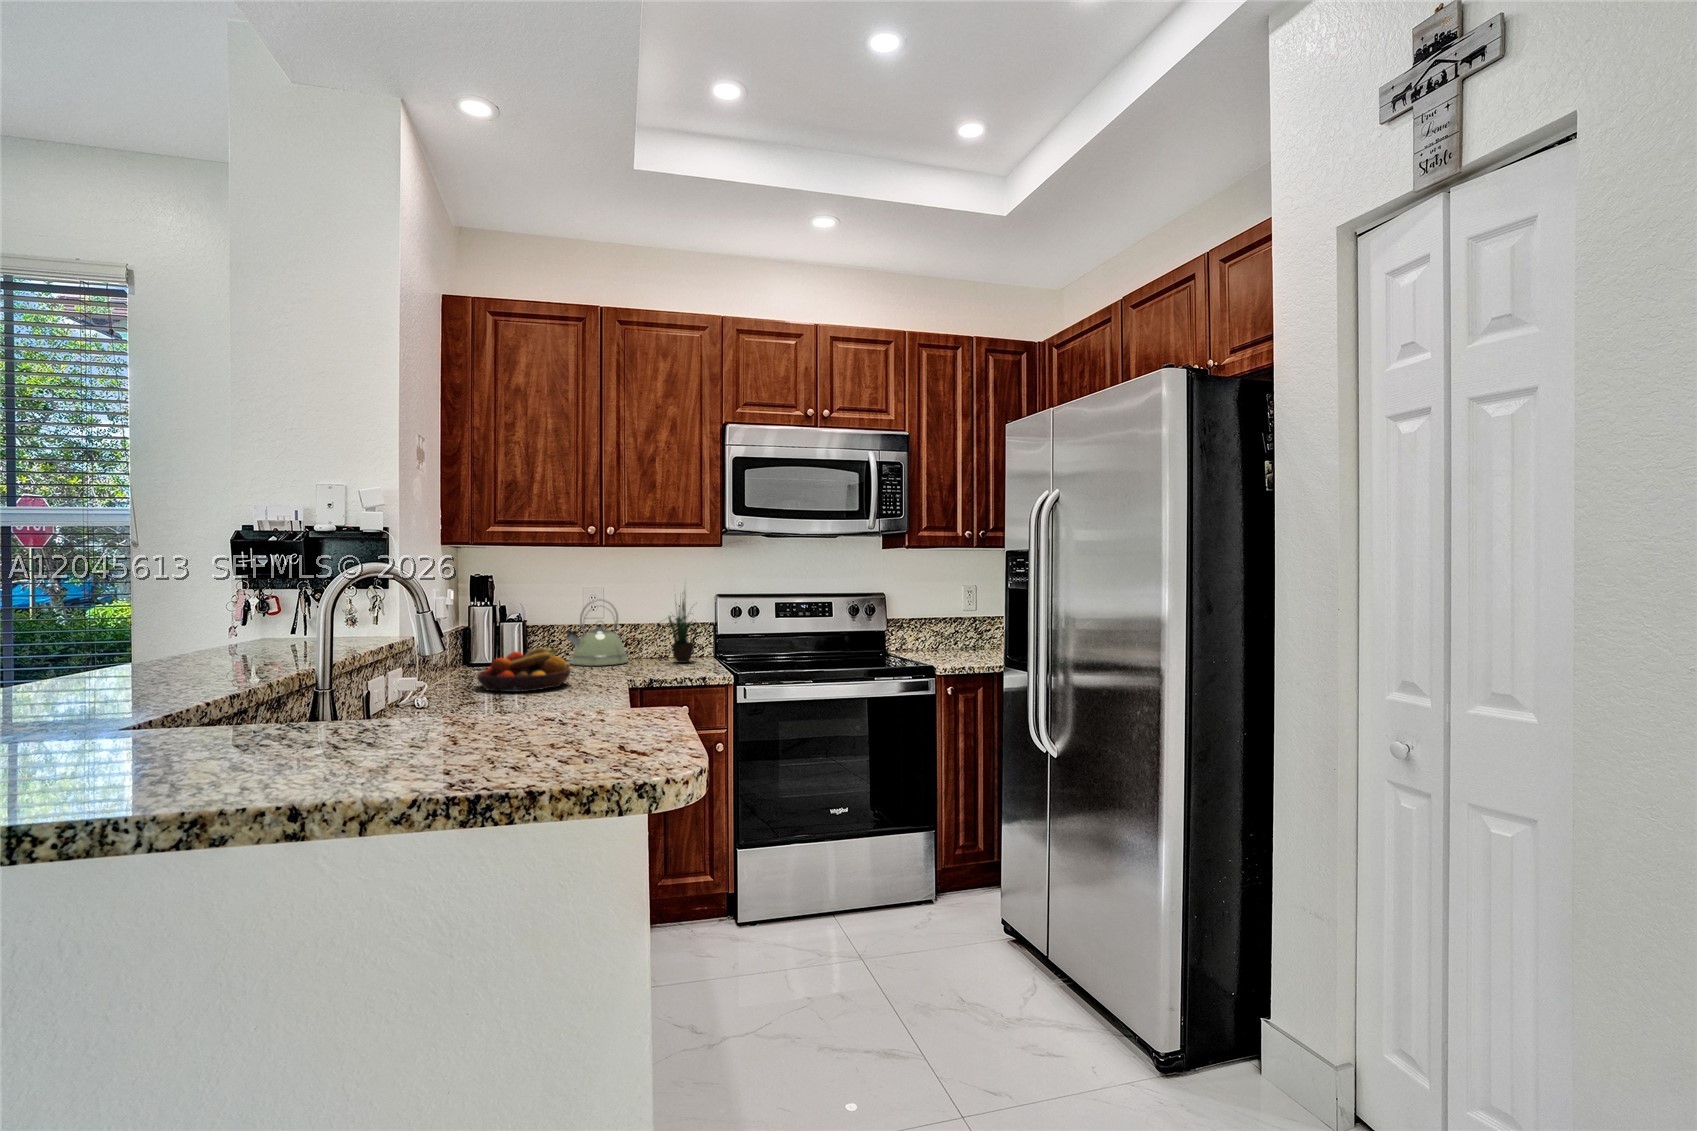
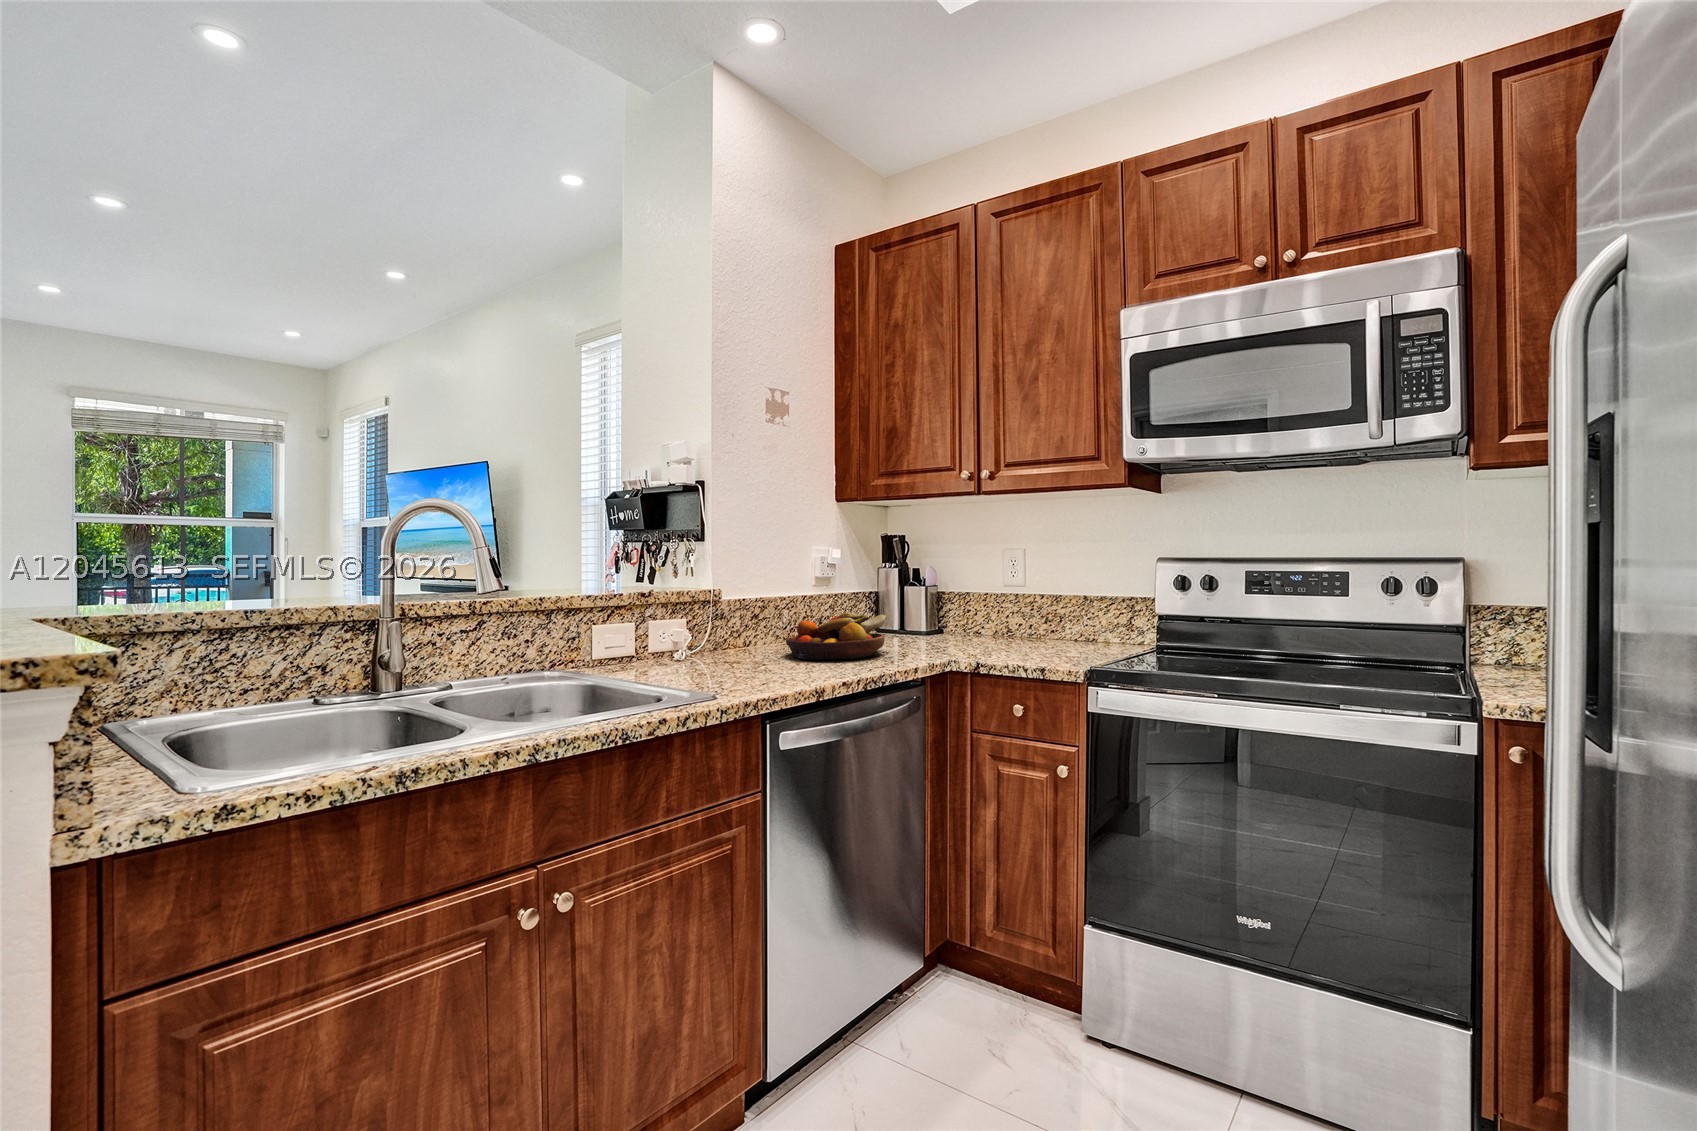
potted plant: present [668,591,694,663] -> none [1056,530,1120,649]
kettle: present [565,599,628,666] -> none [959,563,1036,643]

